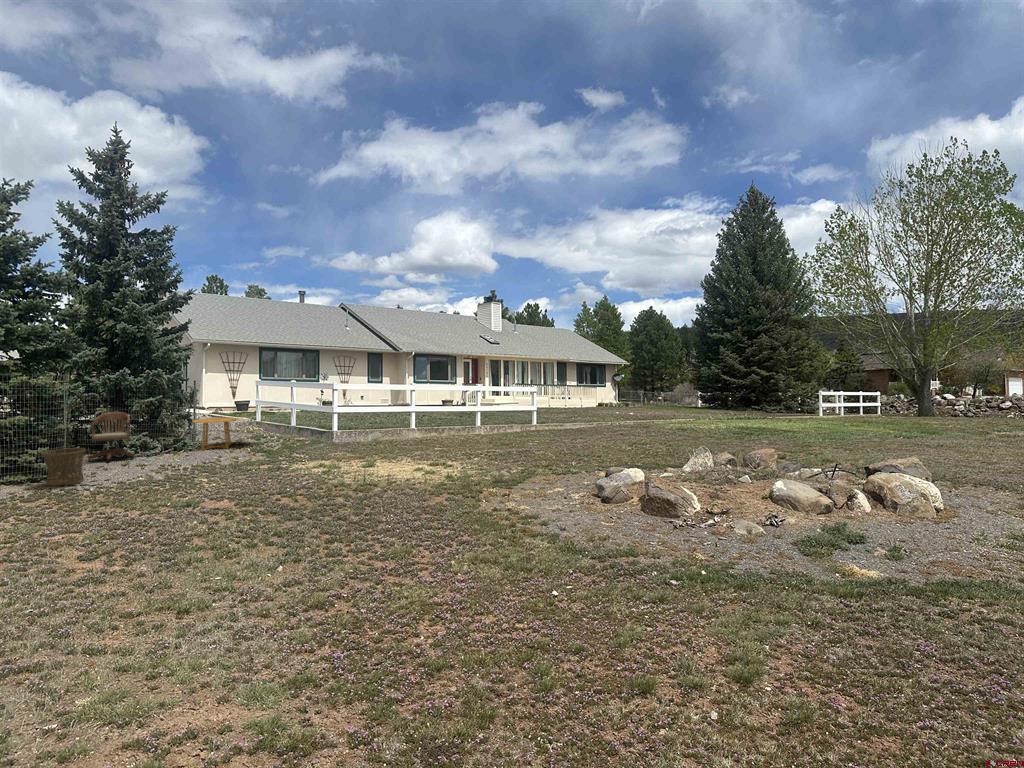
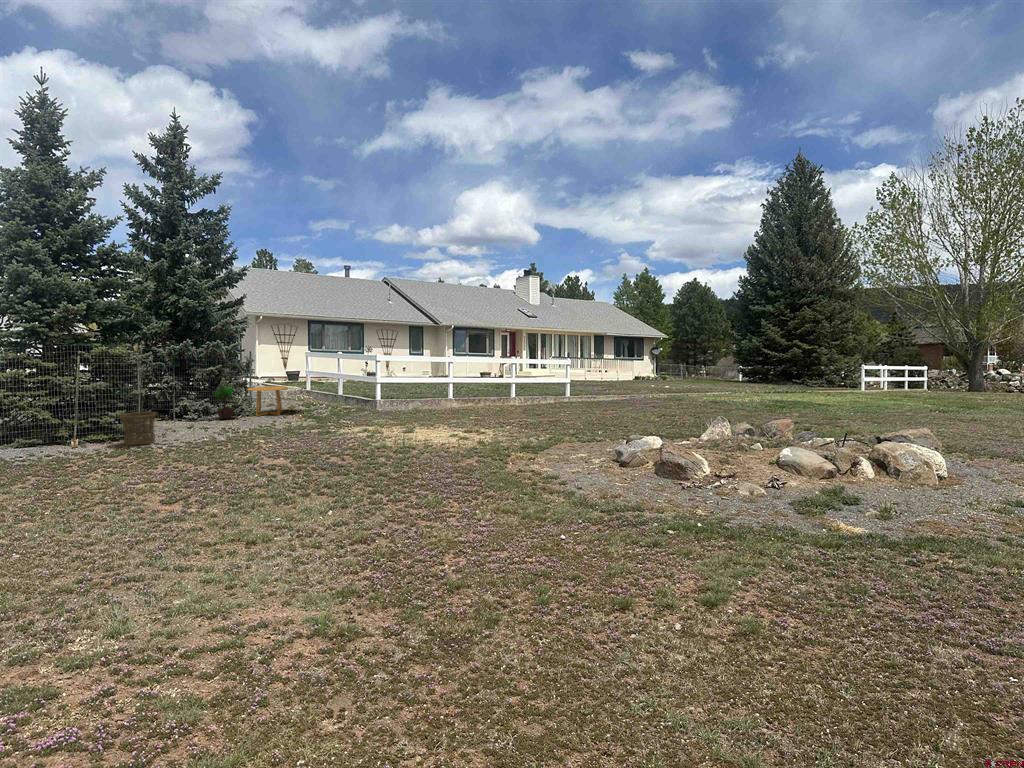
chair: present [88,412,134,463] -> none [156,380,196,427]
potted tree: none [152,414,179,454] -> present [214,386,234,419]

